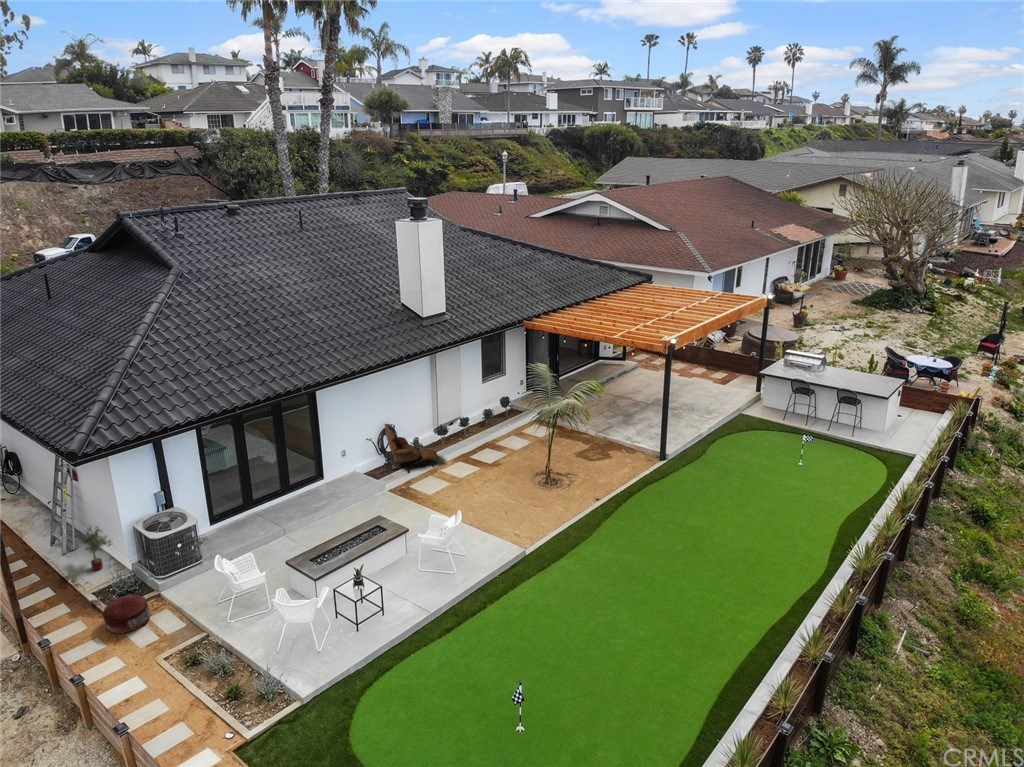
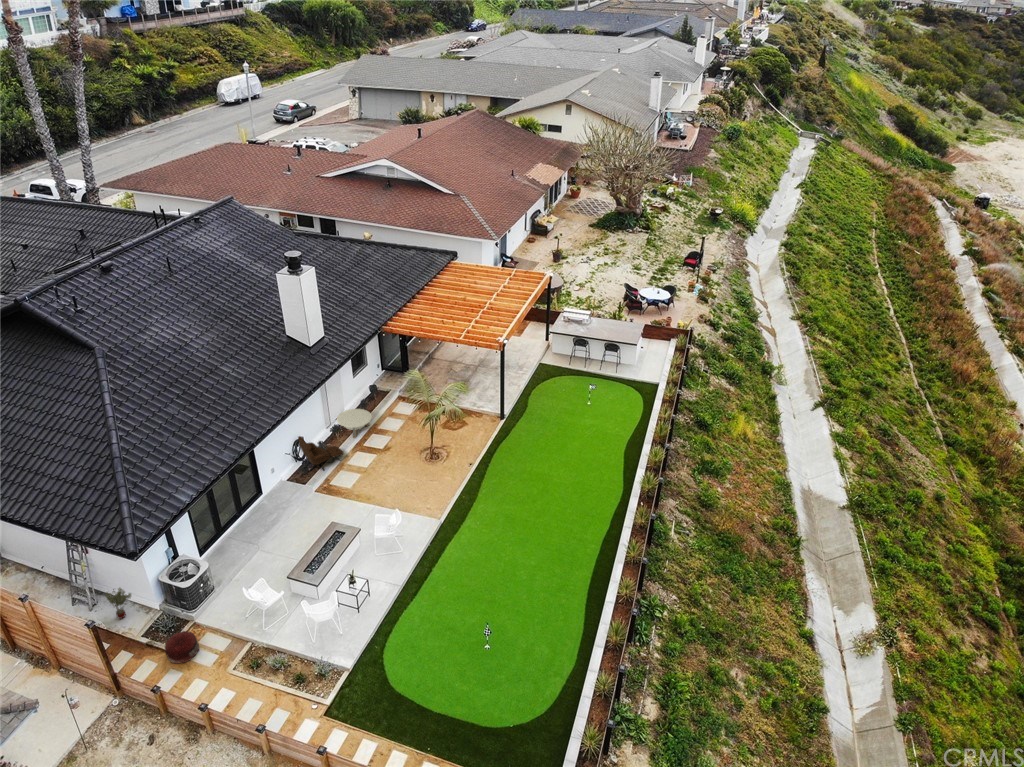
round table: none [446,417,489,449] -> present [337,409,372,438]

